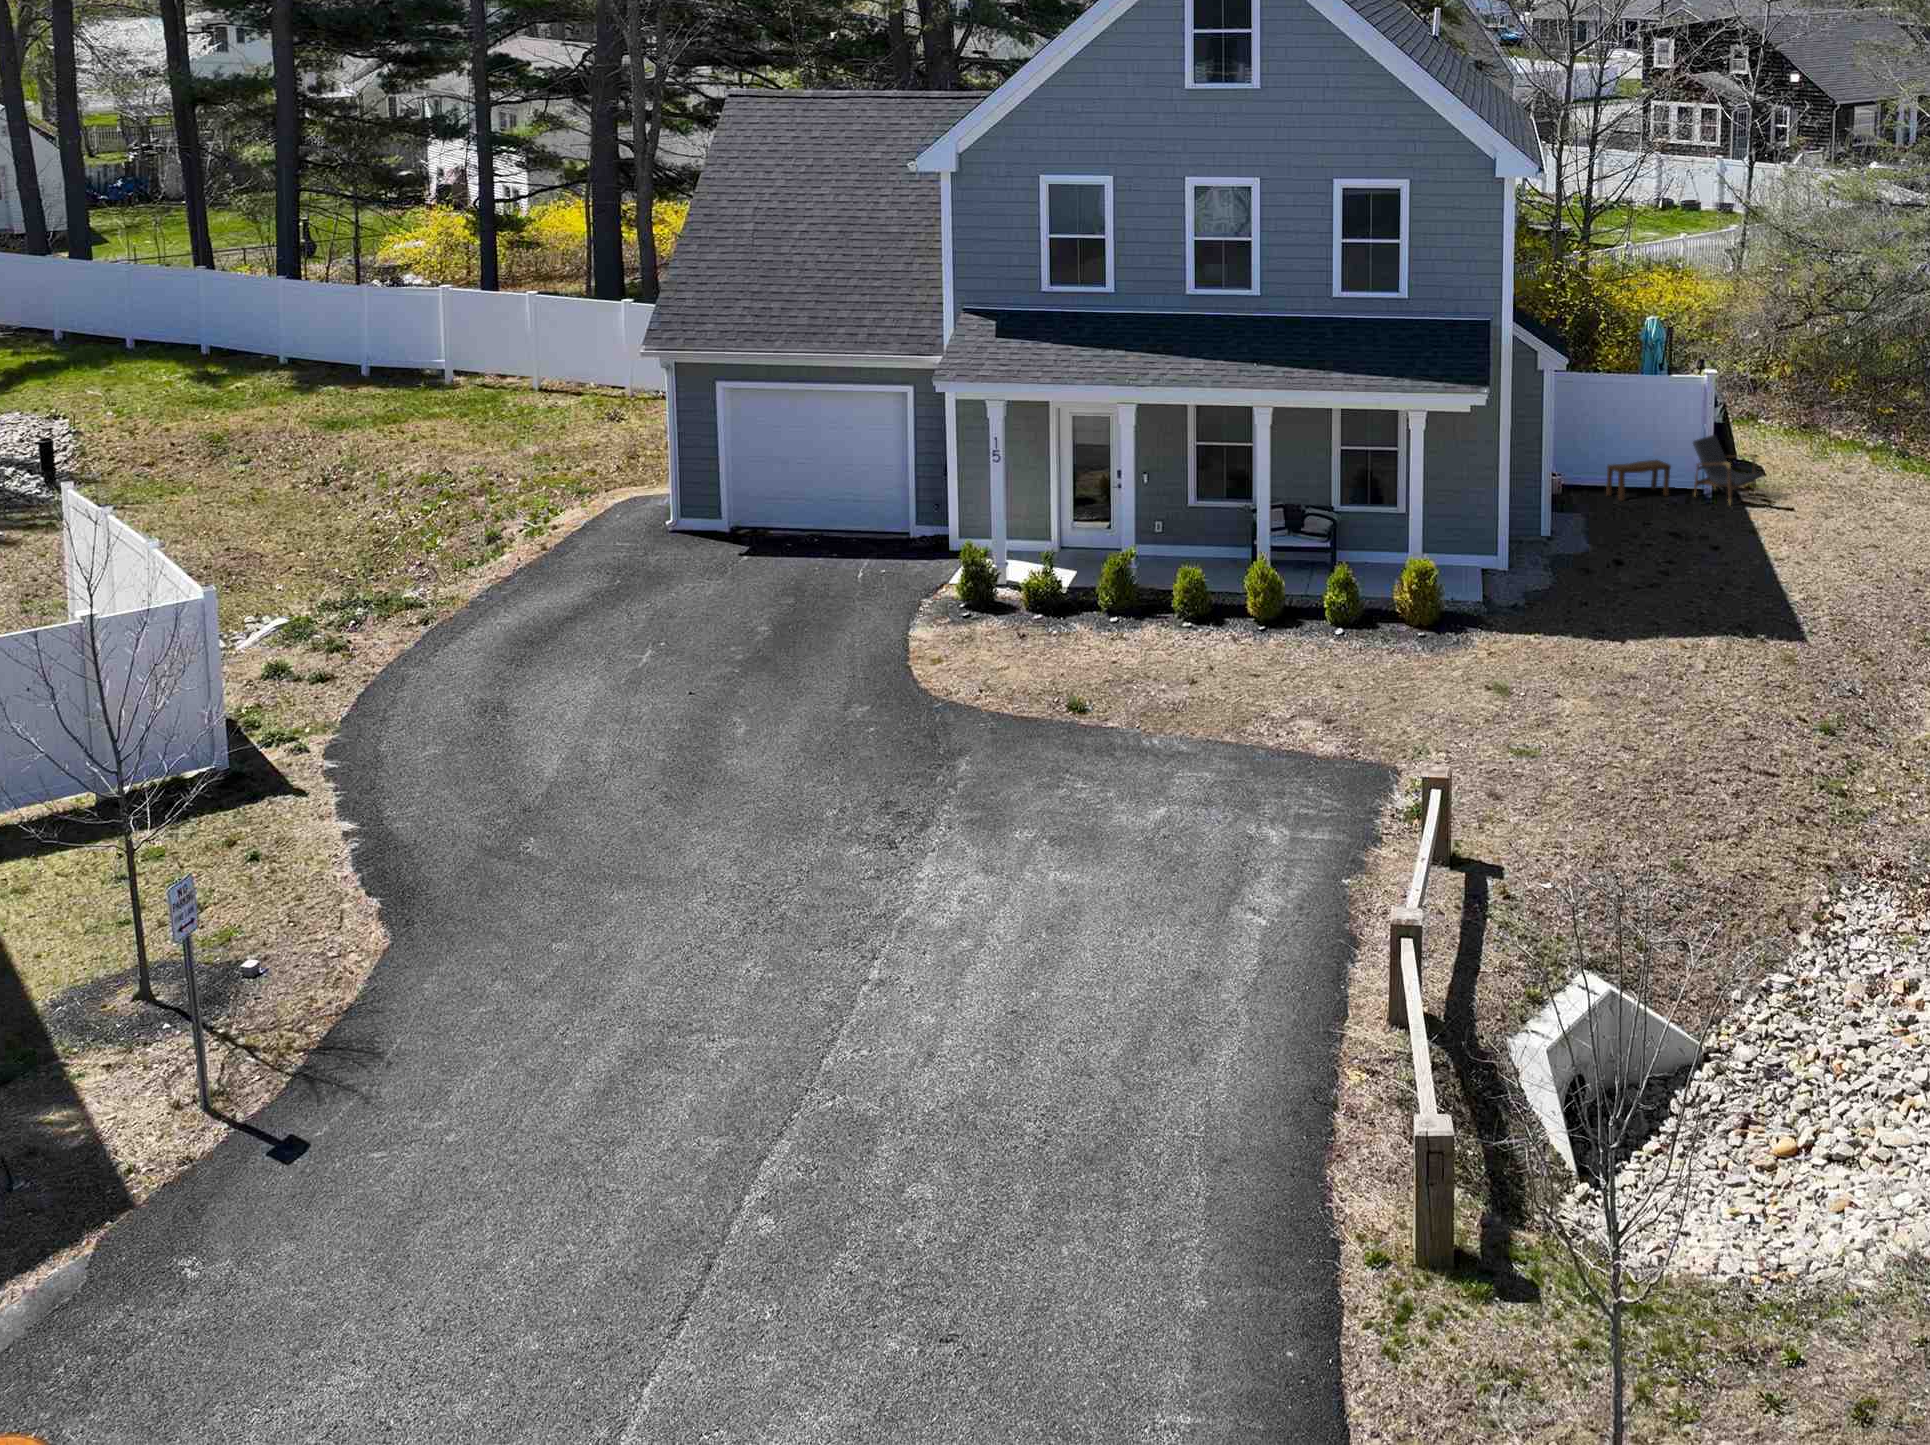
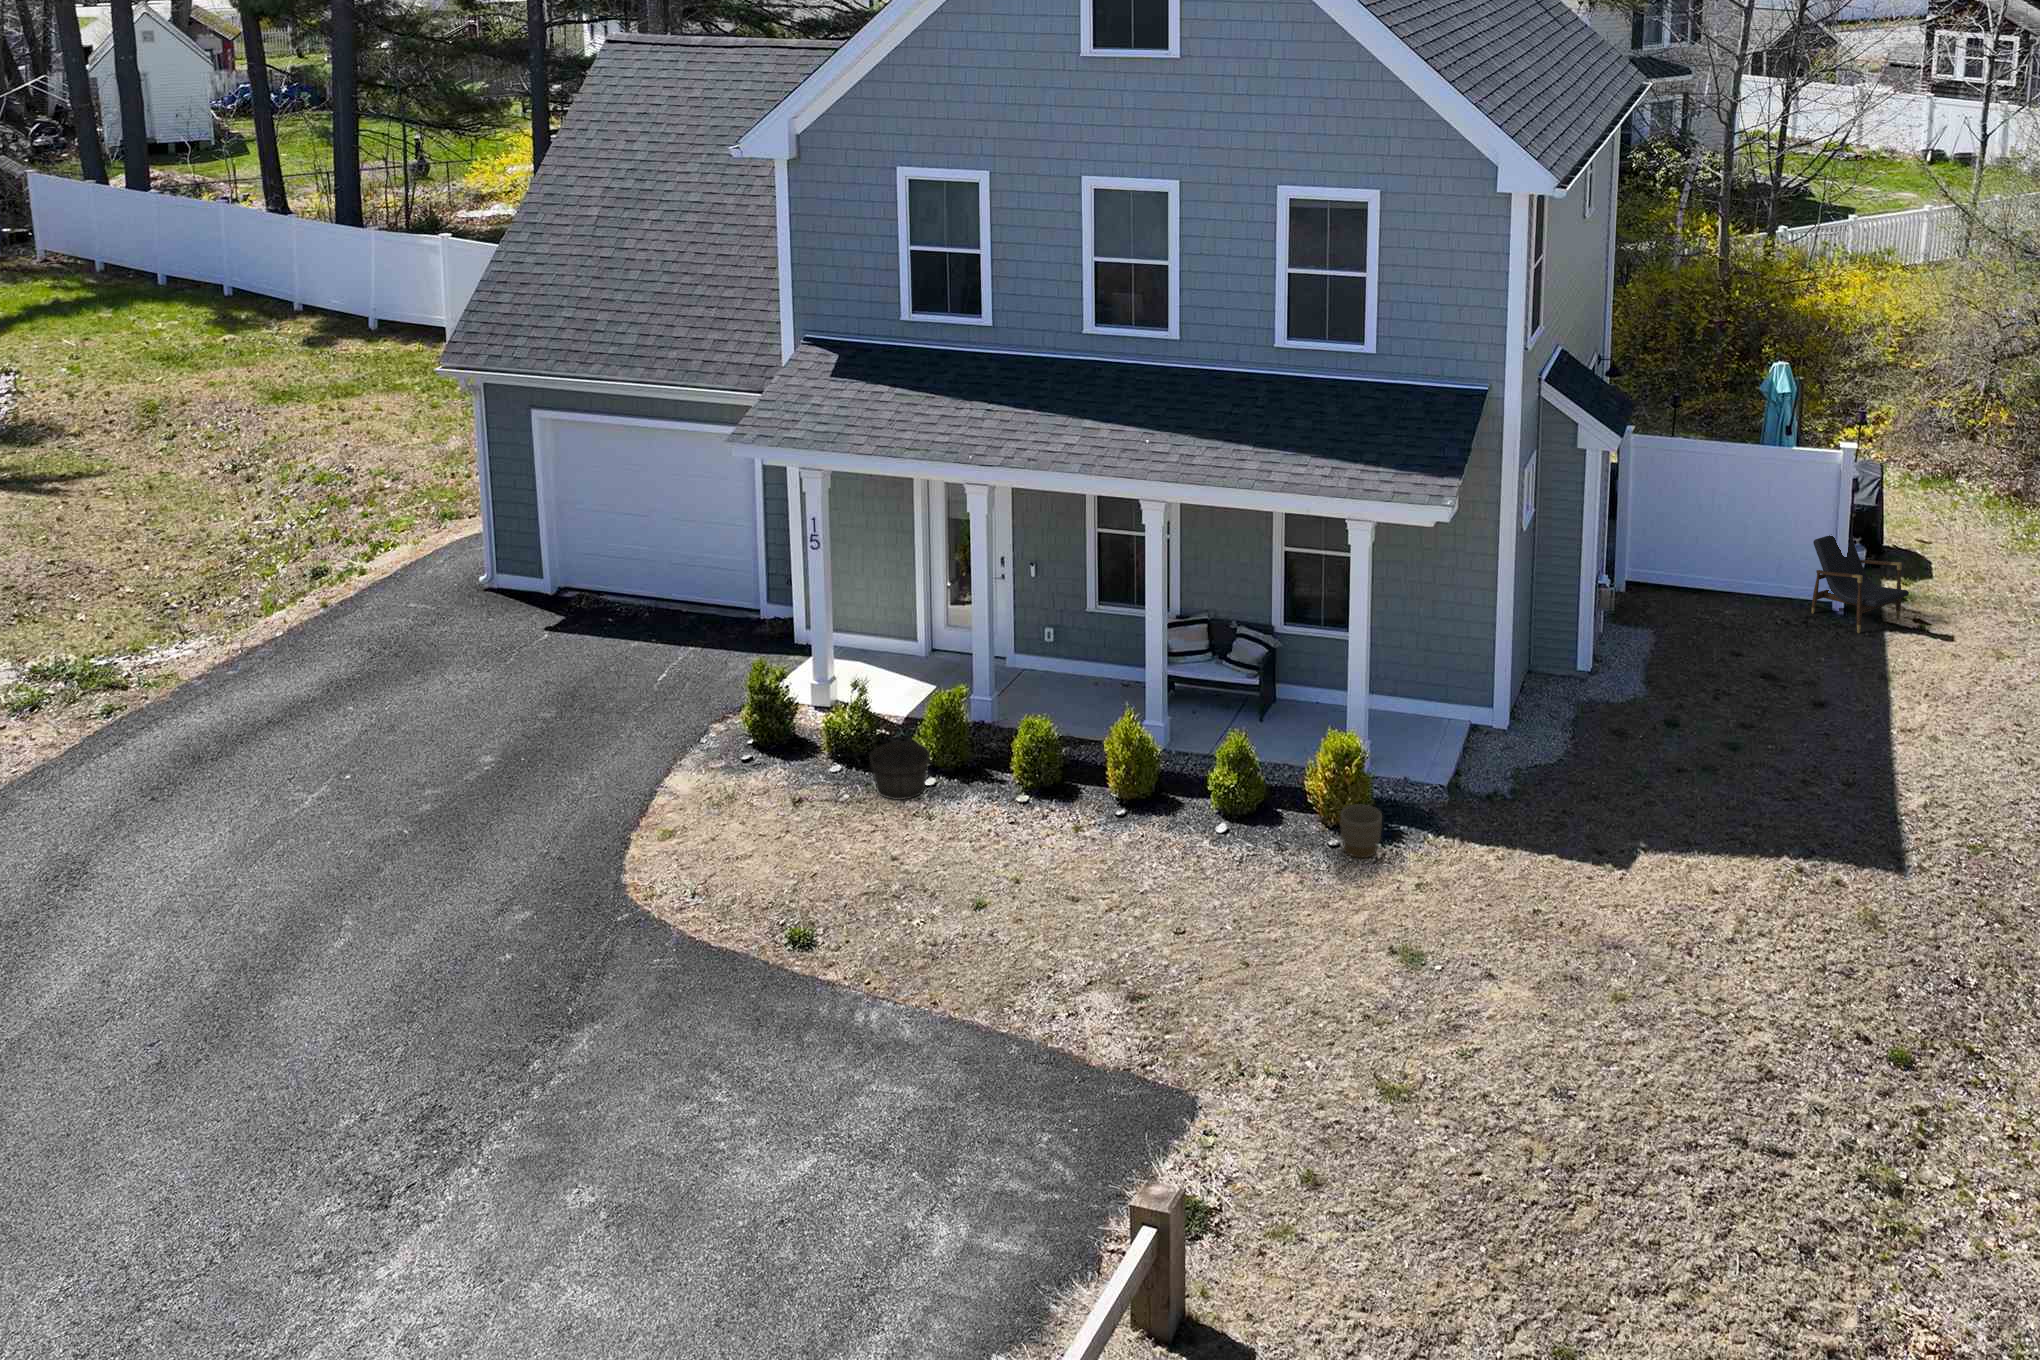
bench: present [1606,460,1671,501] -> none [1689,558,1781,615]
wooden bucket: none [1070,589,1115,631] -> present [869,741,930,800]
planter: none [1422,605,1452,640] -> present [1340,805,1382,858]

